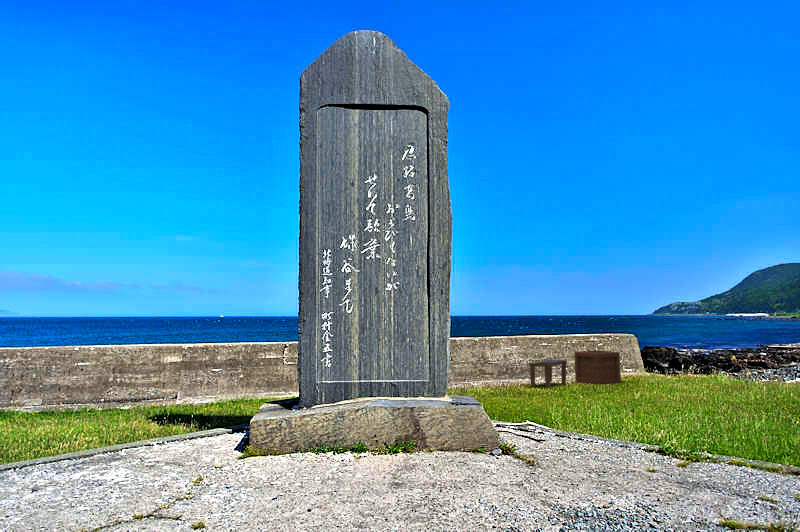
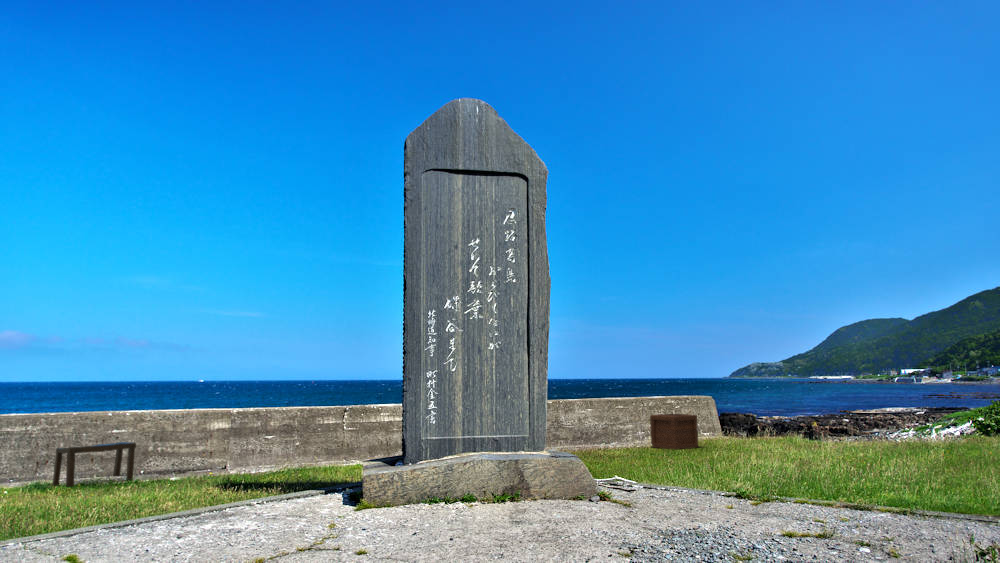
bench: present [529,360,567,388] -> present [52,442,136,487]

